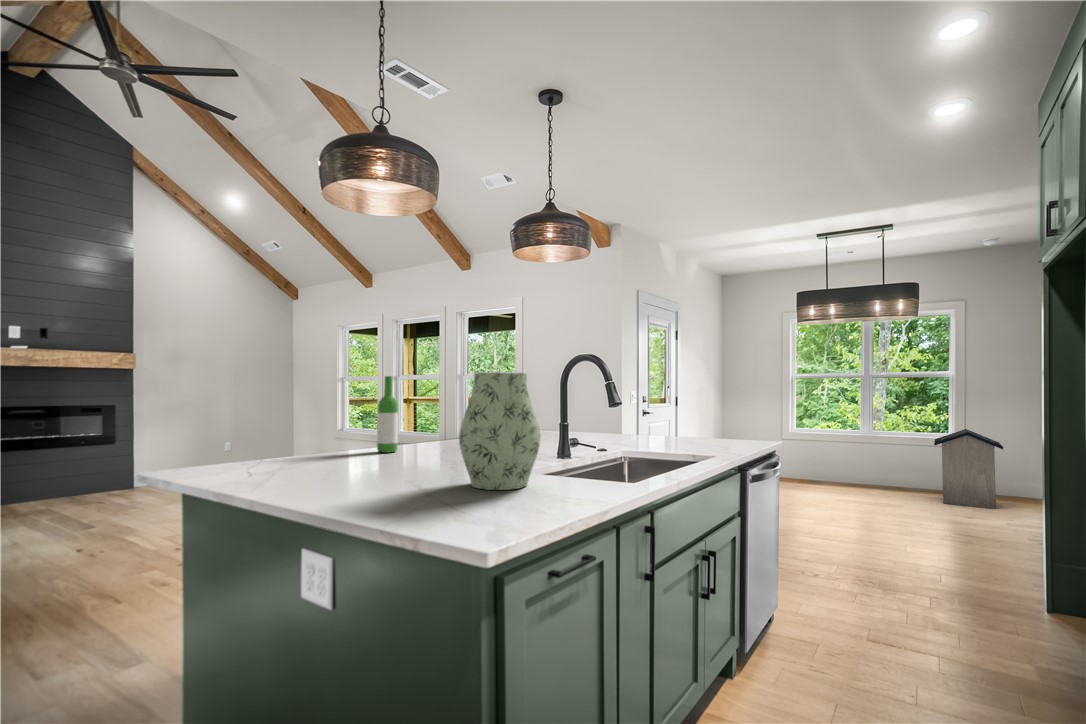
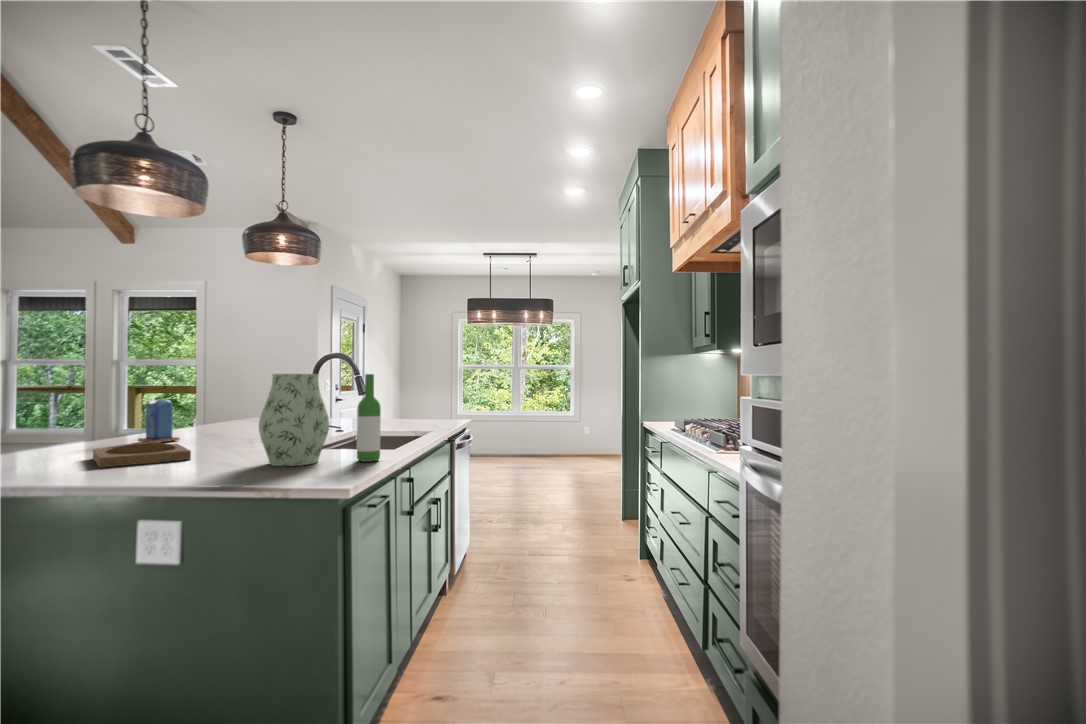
wine bottle: present [377,376,398,453] -> present [357,374,381,462]
candle: none [411,400,443,448] -> present [138,396,180,442]
trash can: present [934,429,1003,509] -> none [557,405,596,460]
tray: none [332,447,420,471] -> present [93,442,191,468]

